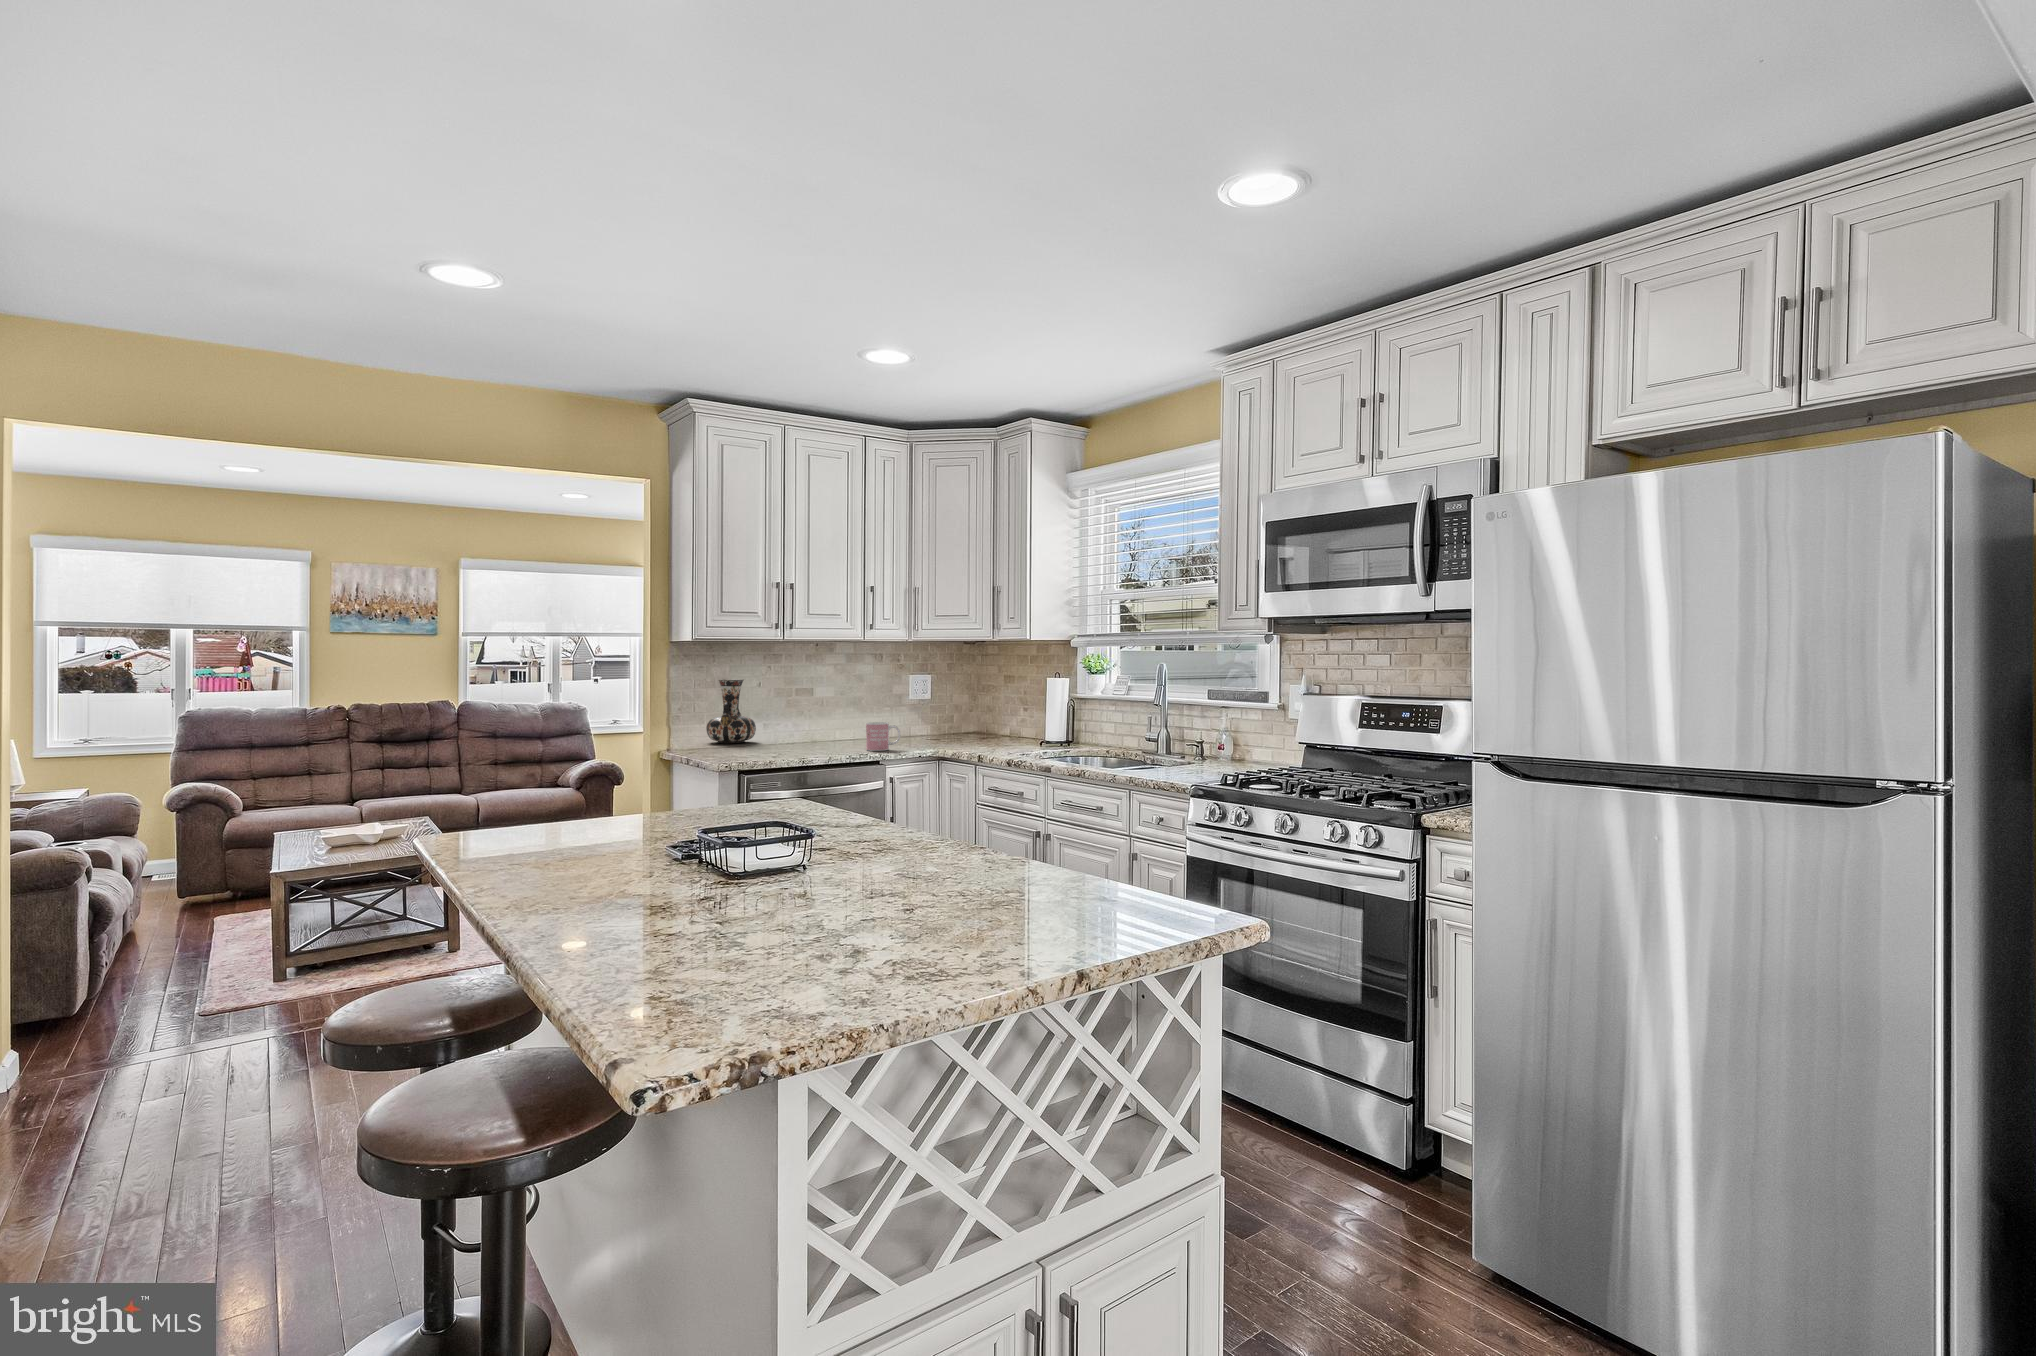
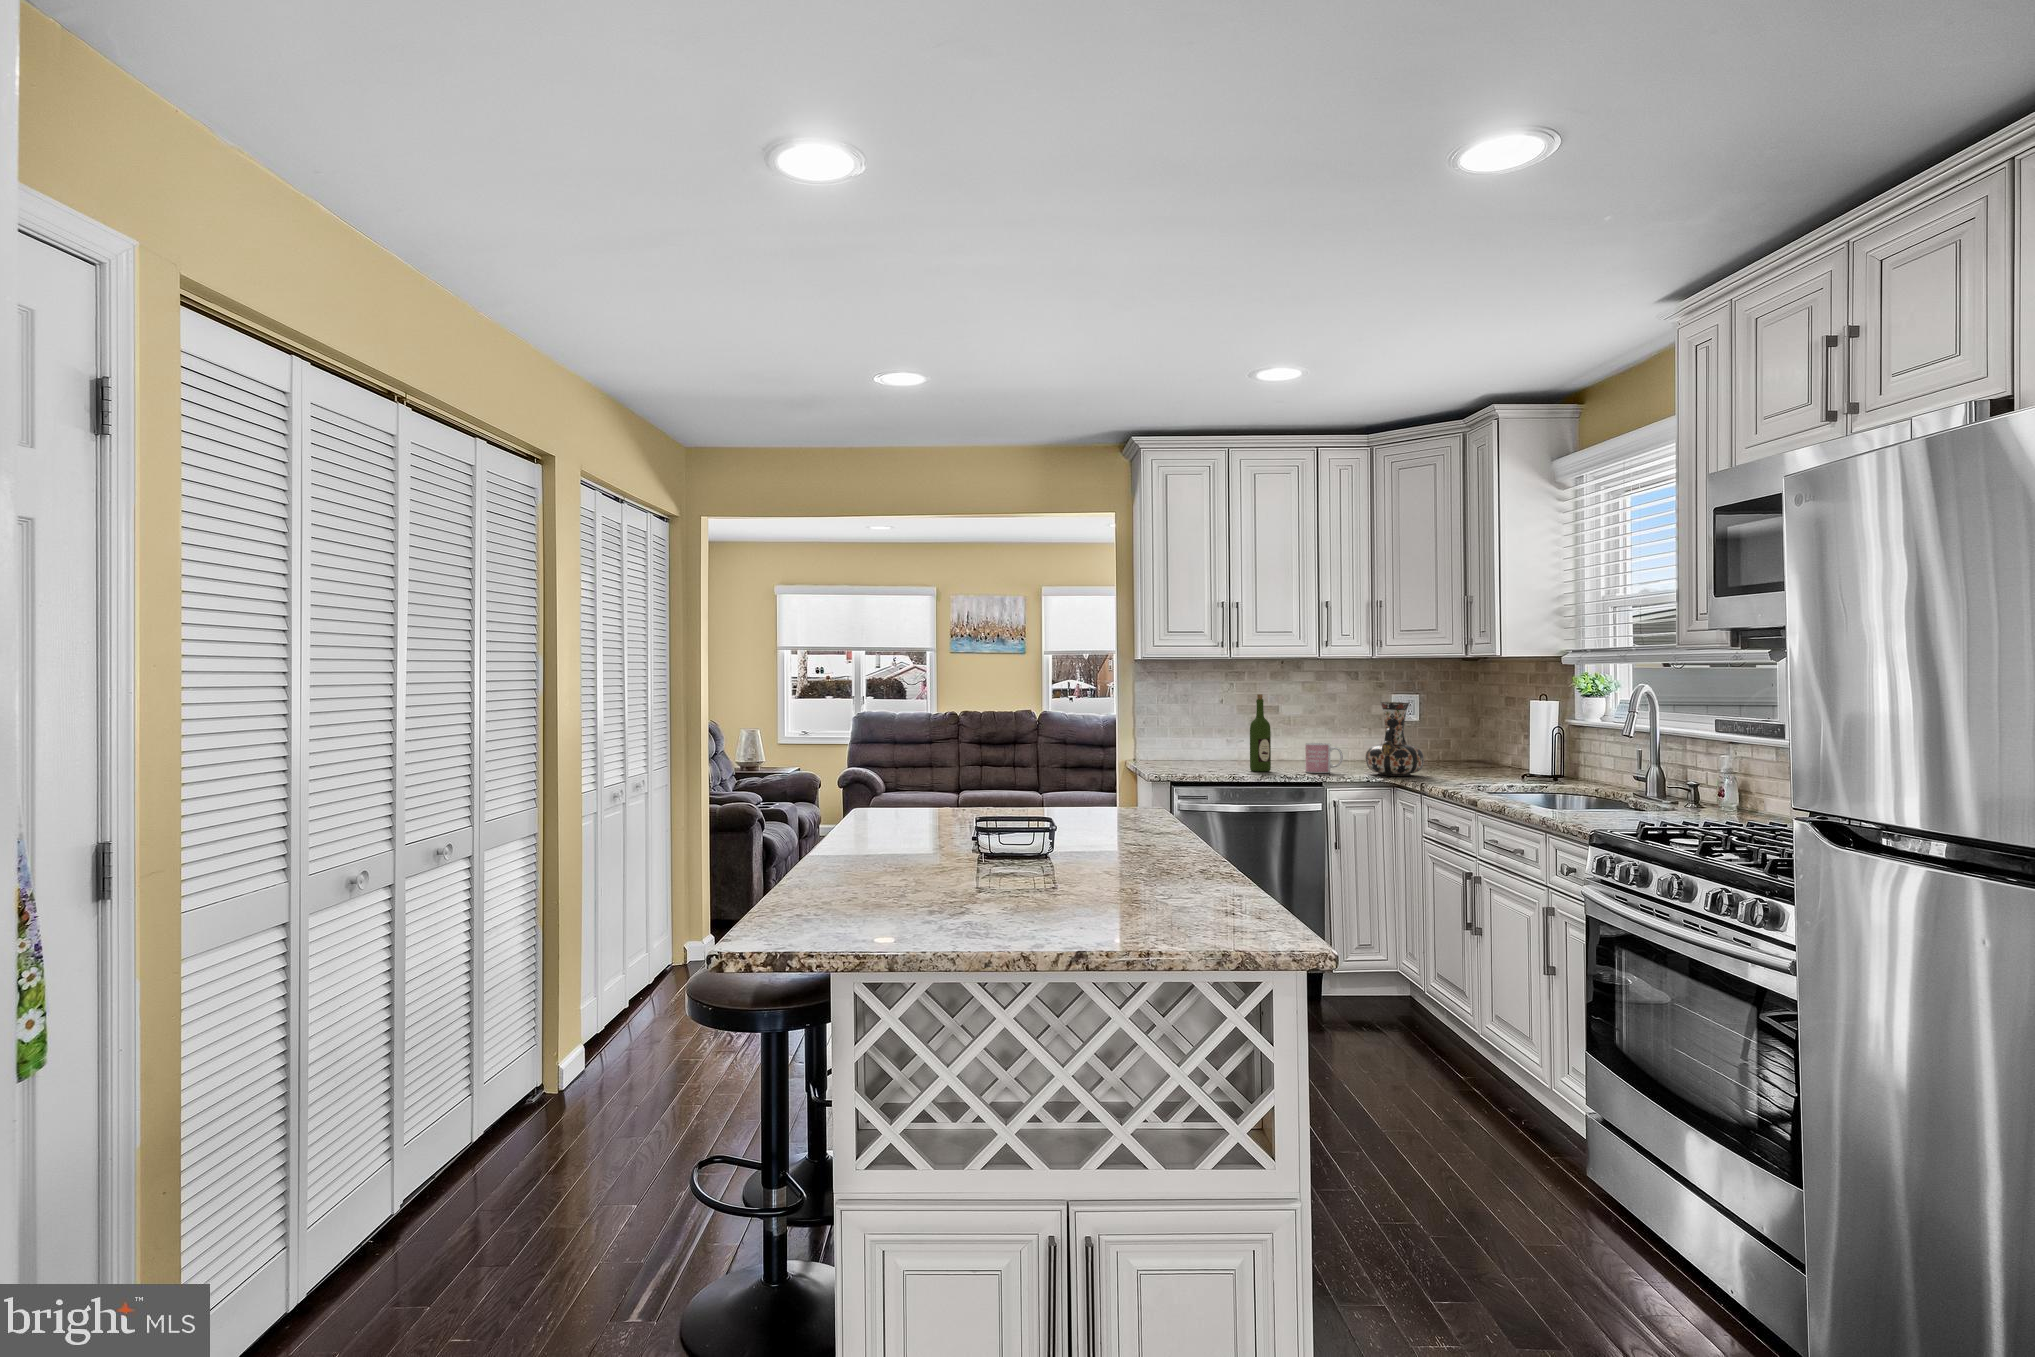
wine bottle: none [815,678,836,753] -> present [1250,694,1271,771]
decorative vase: present [706,679,756,743] -> present [1365,702,1424,776]

